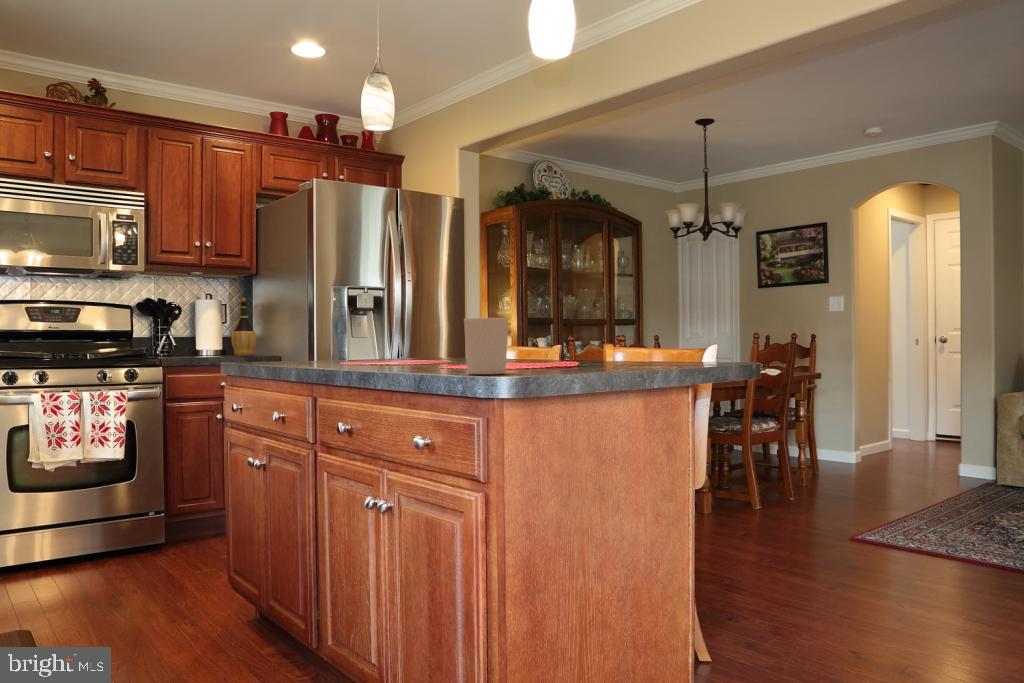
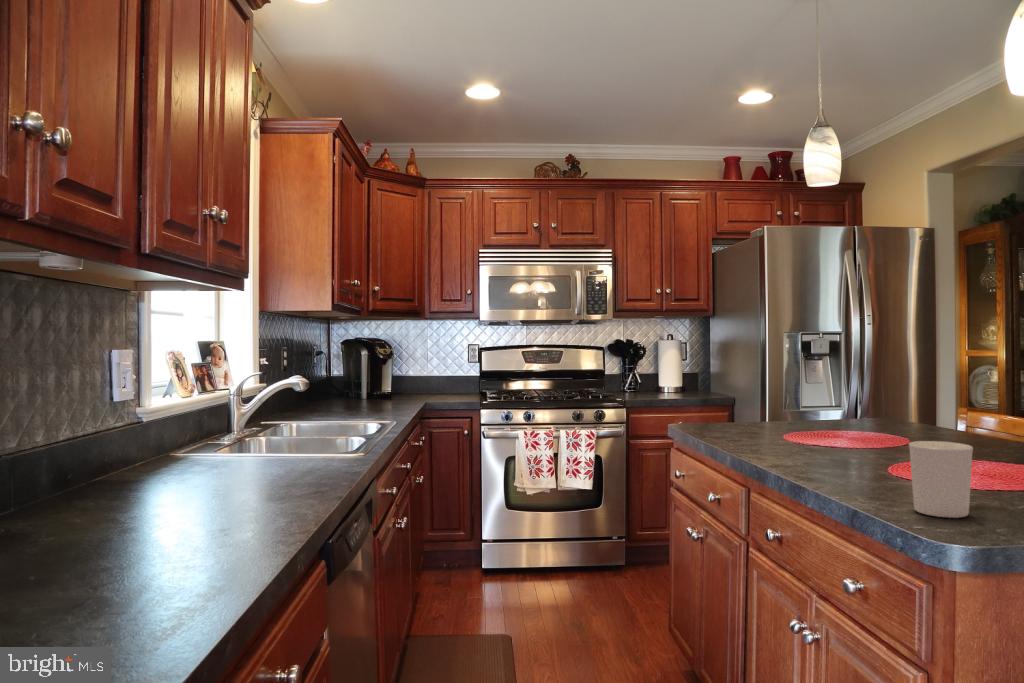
wine bottle: present [231,298,256,356] -> none [685,343,709,400]

